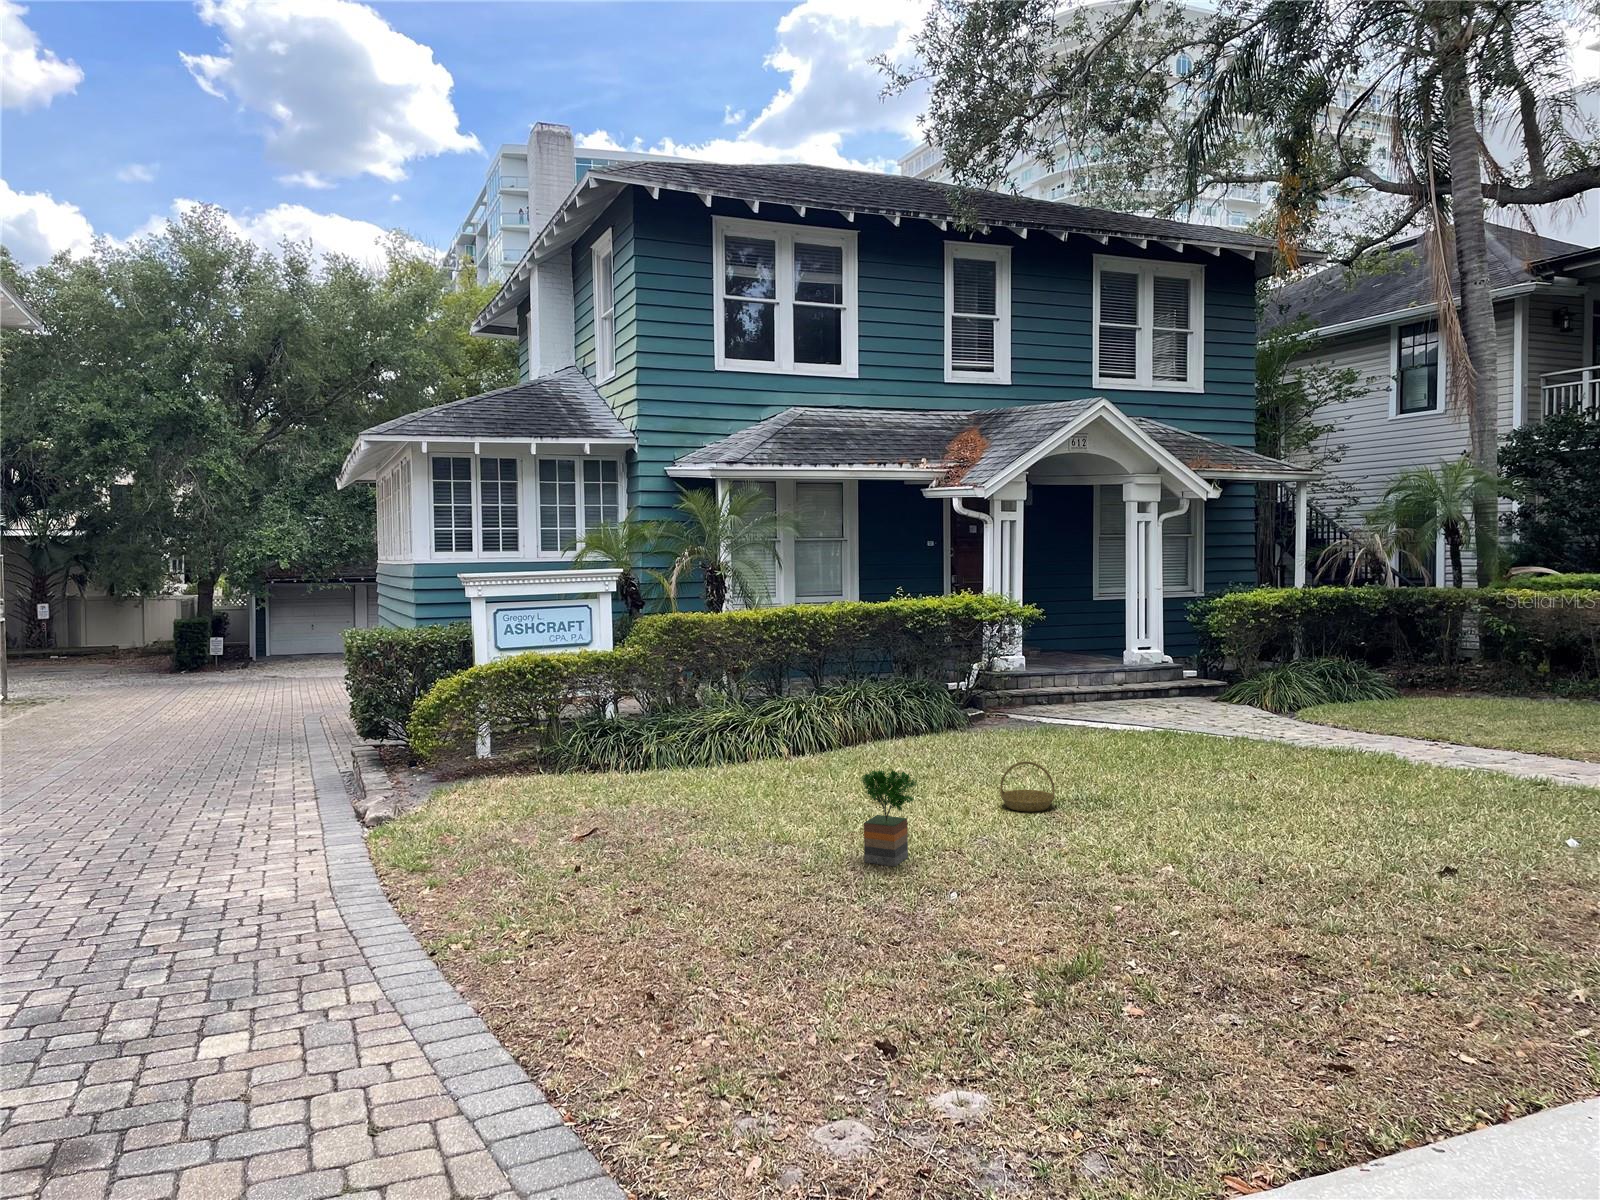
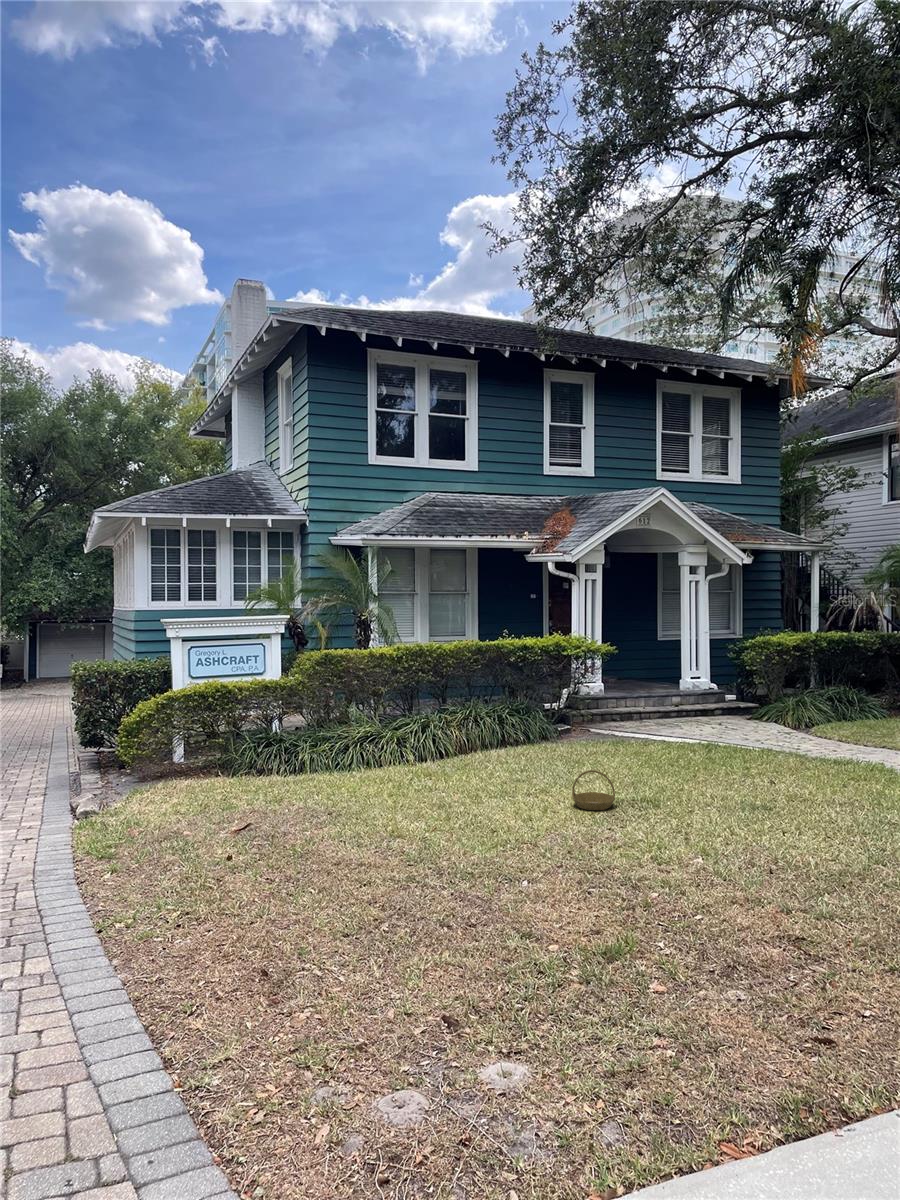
potted tree: present [861,769,917,866] -> none [456,778,502,857]

